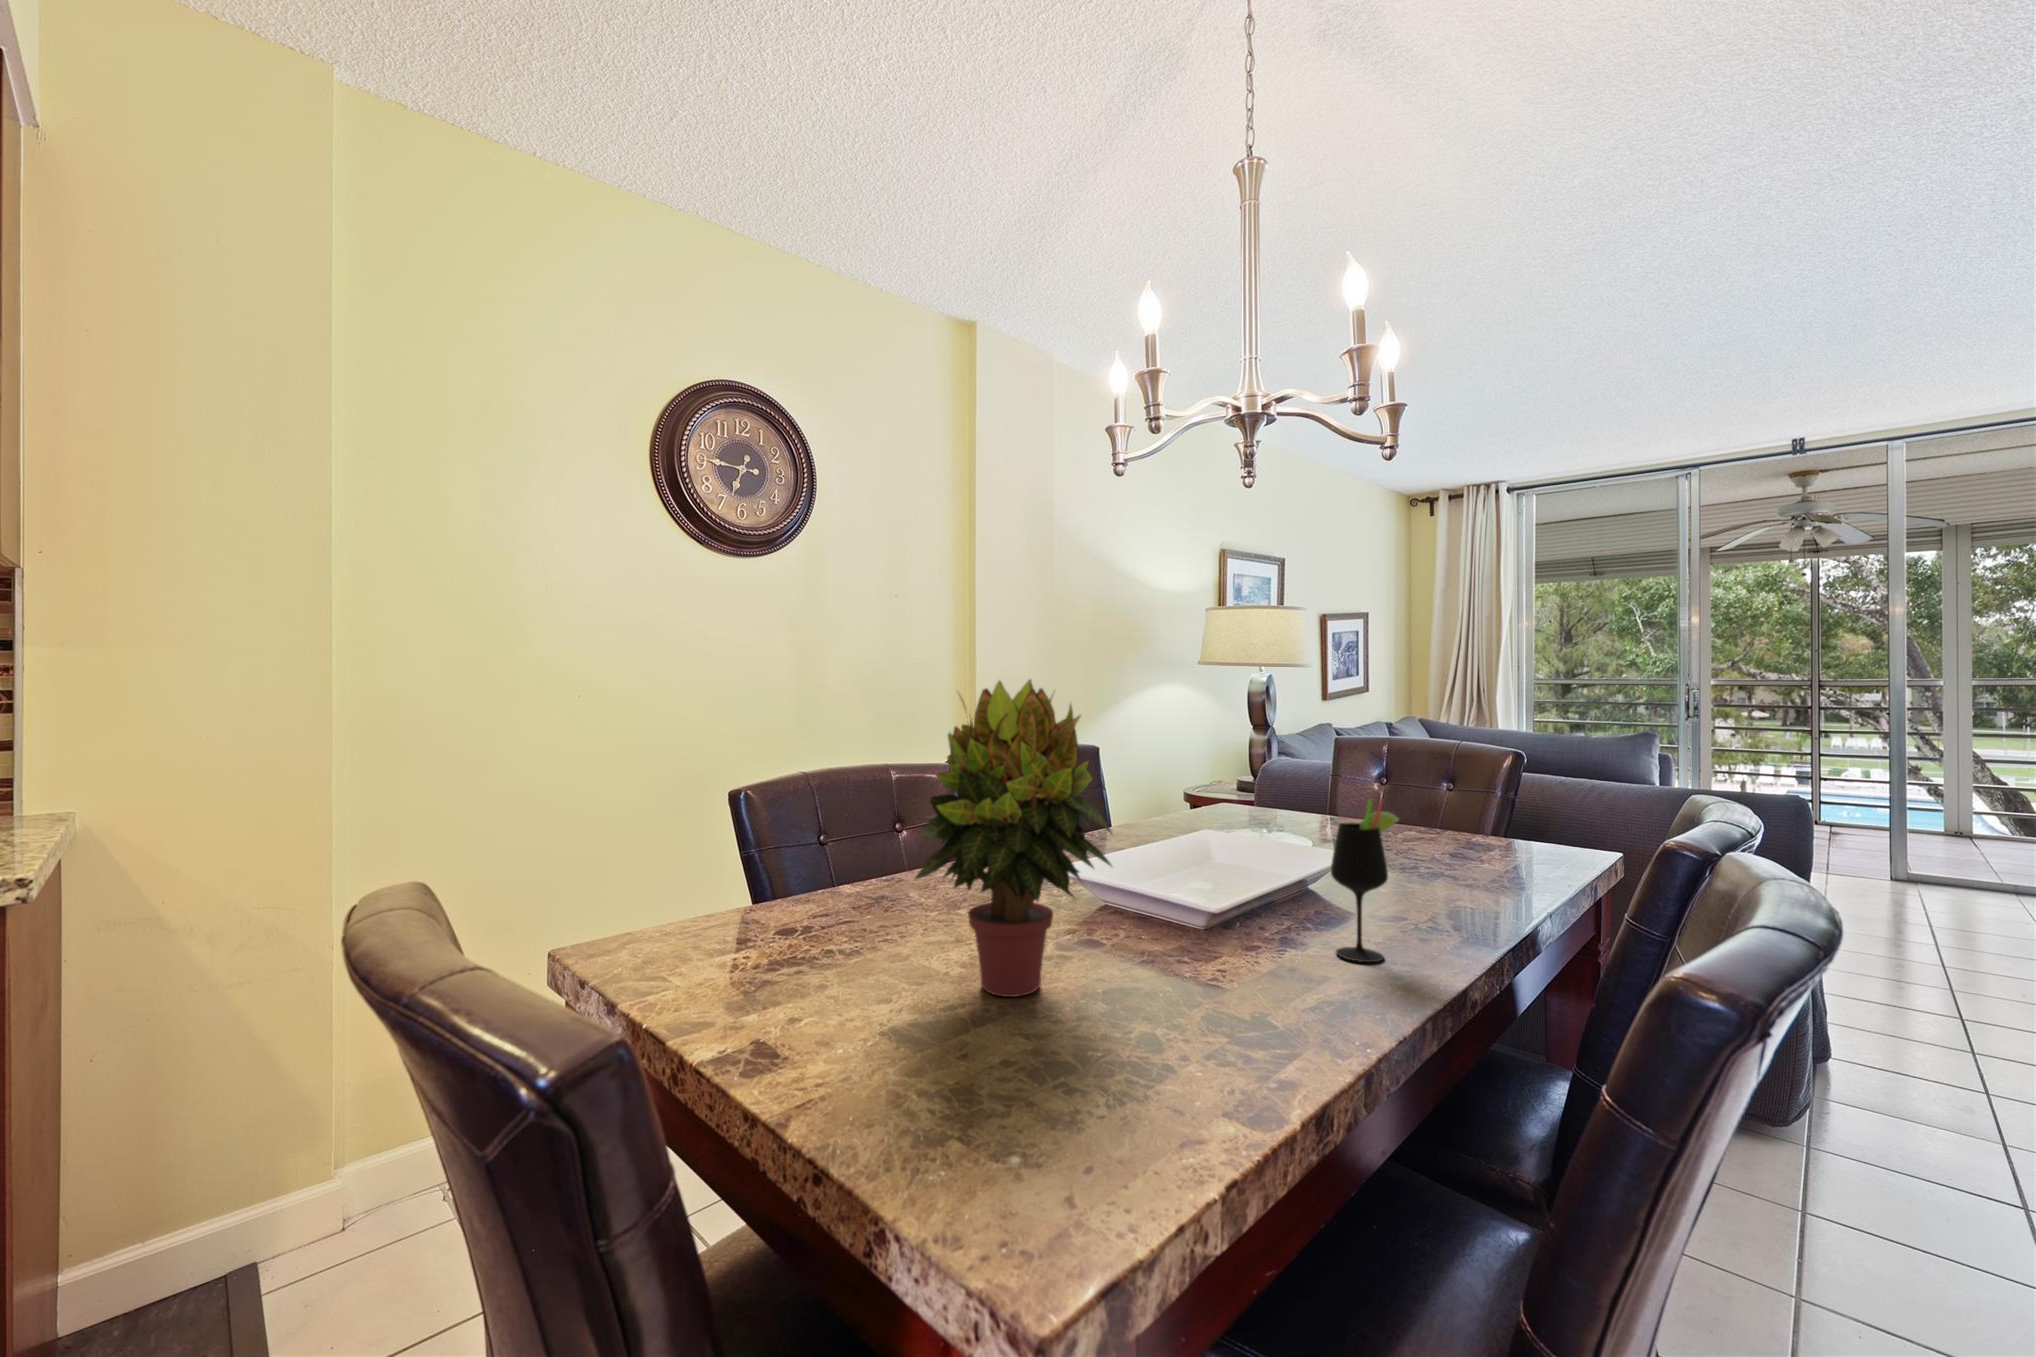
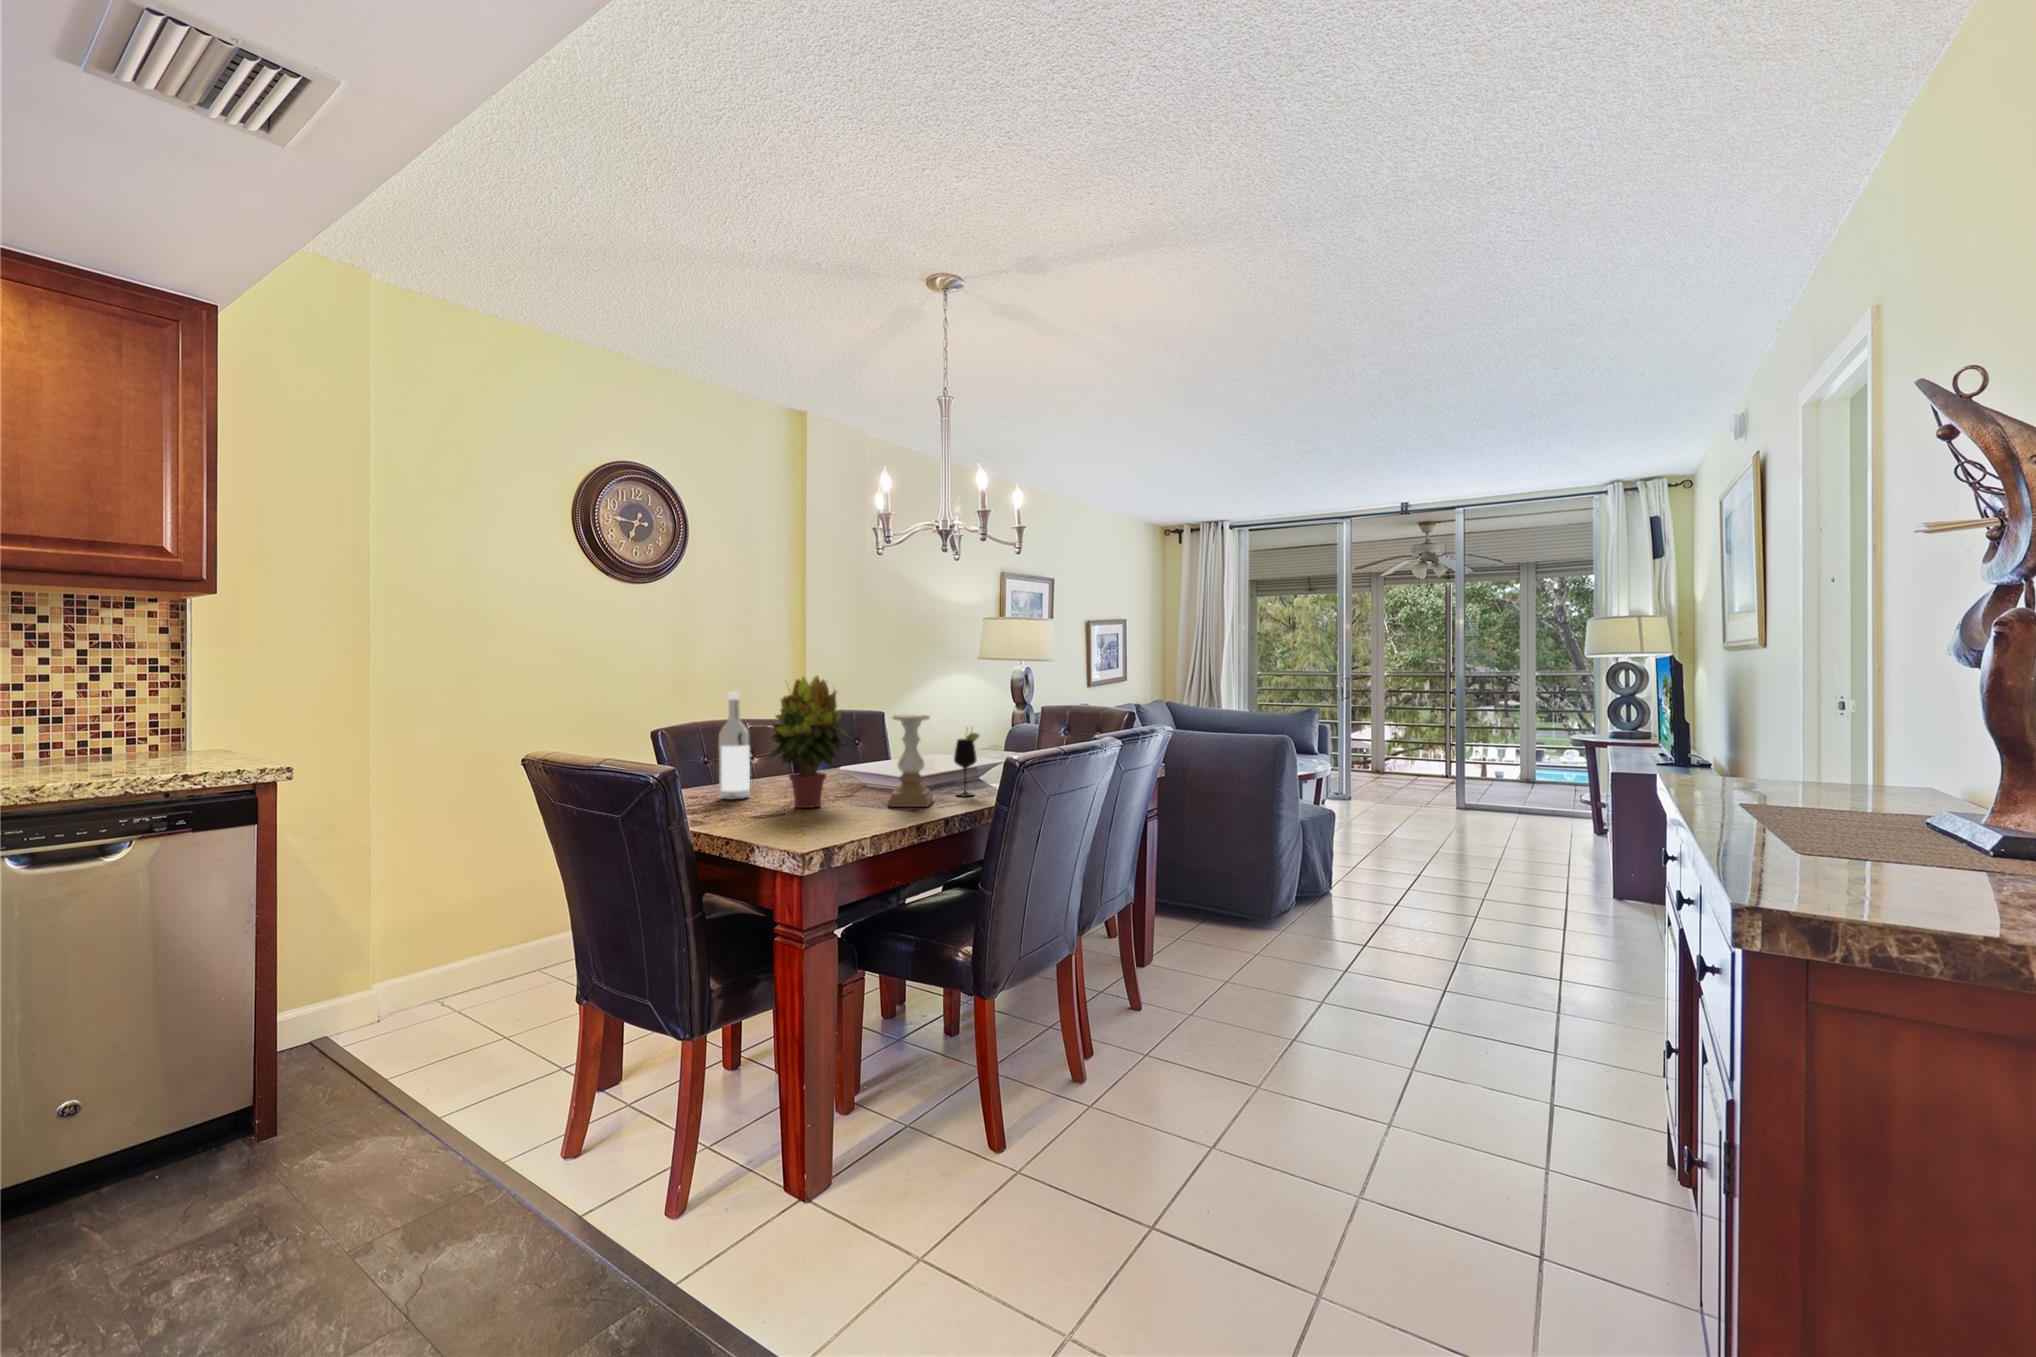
wine bottle: none [824,716,886,945] -> present [719,692,750,800]
candle holder: none [1204,771,1312,1012] -> present [888,715,933,807]

